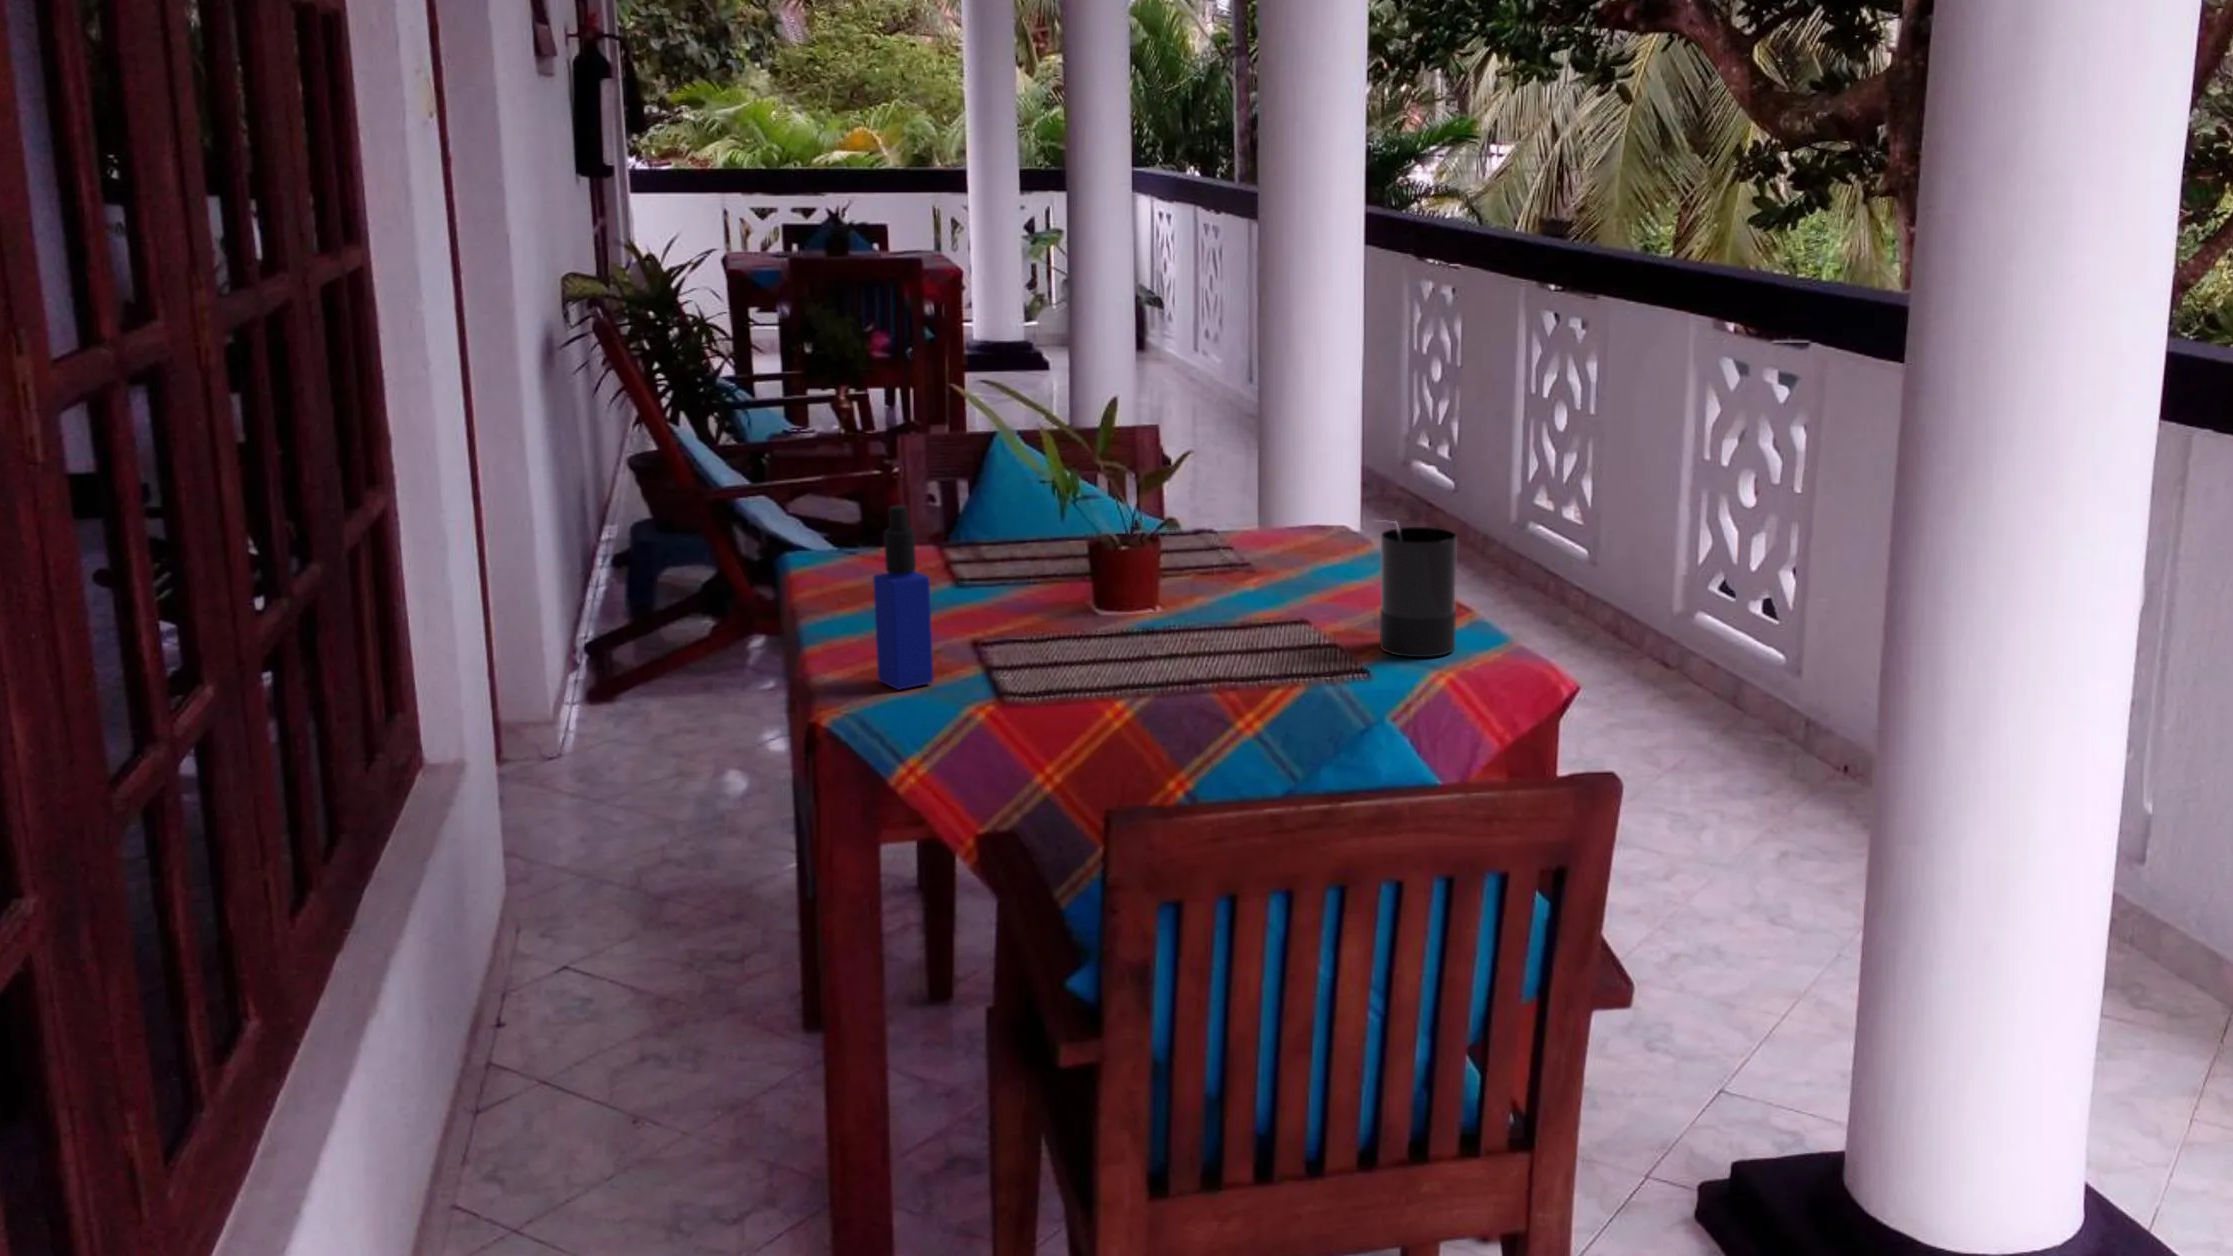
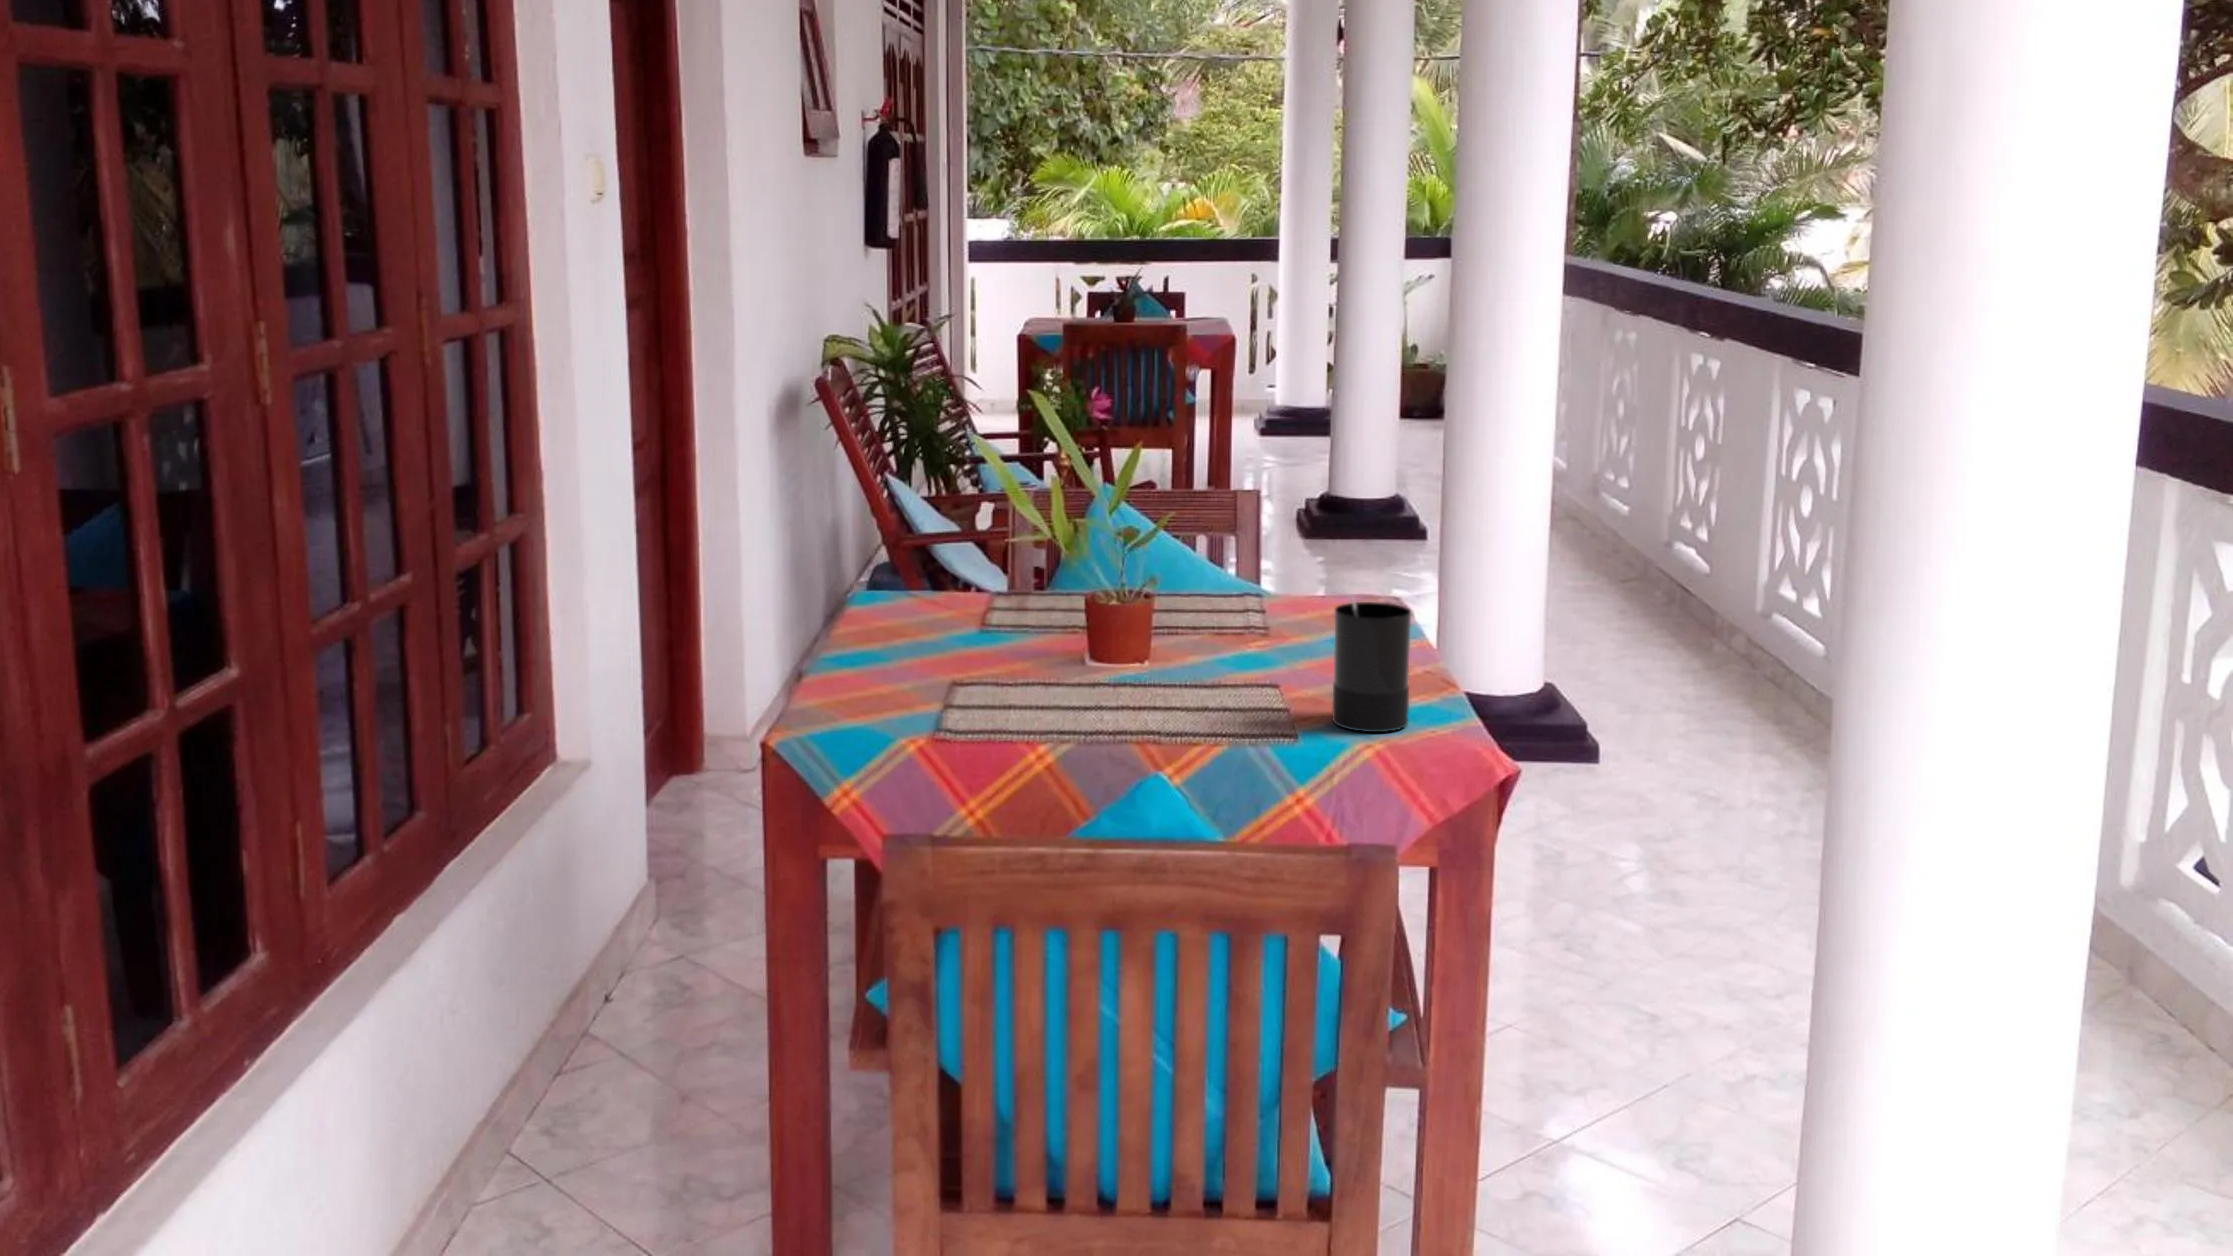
bottle: present [873,505,933,690] -> none [844,551,893,719]

